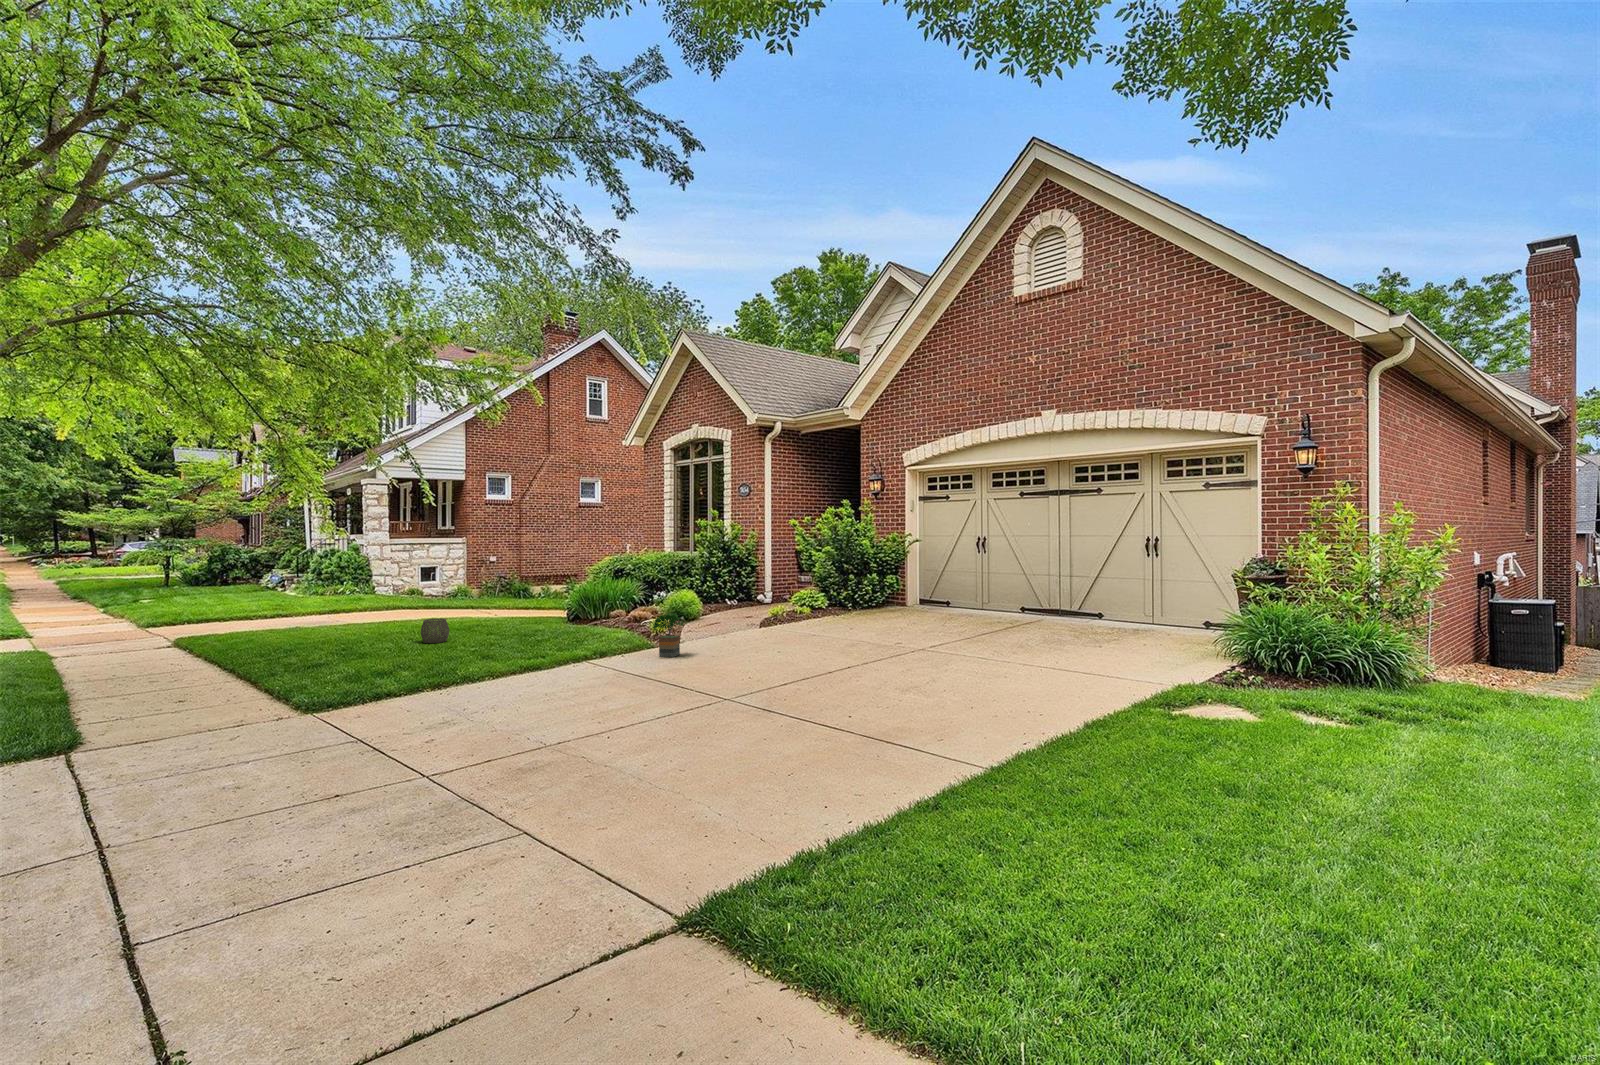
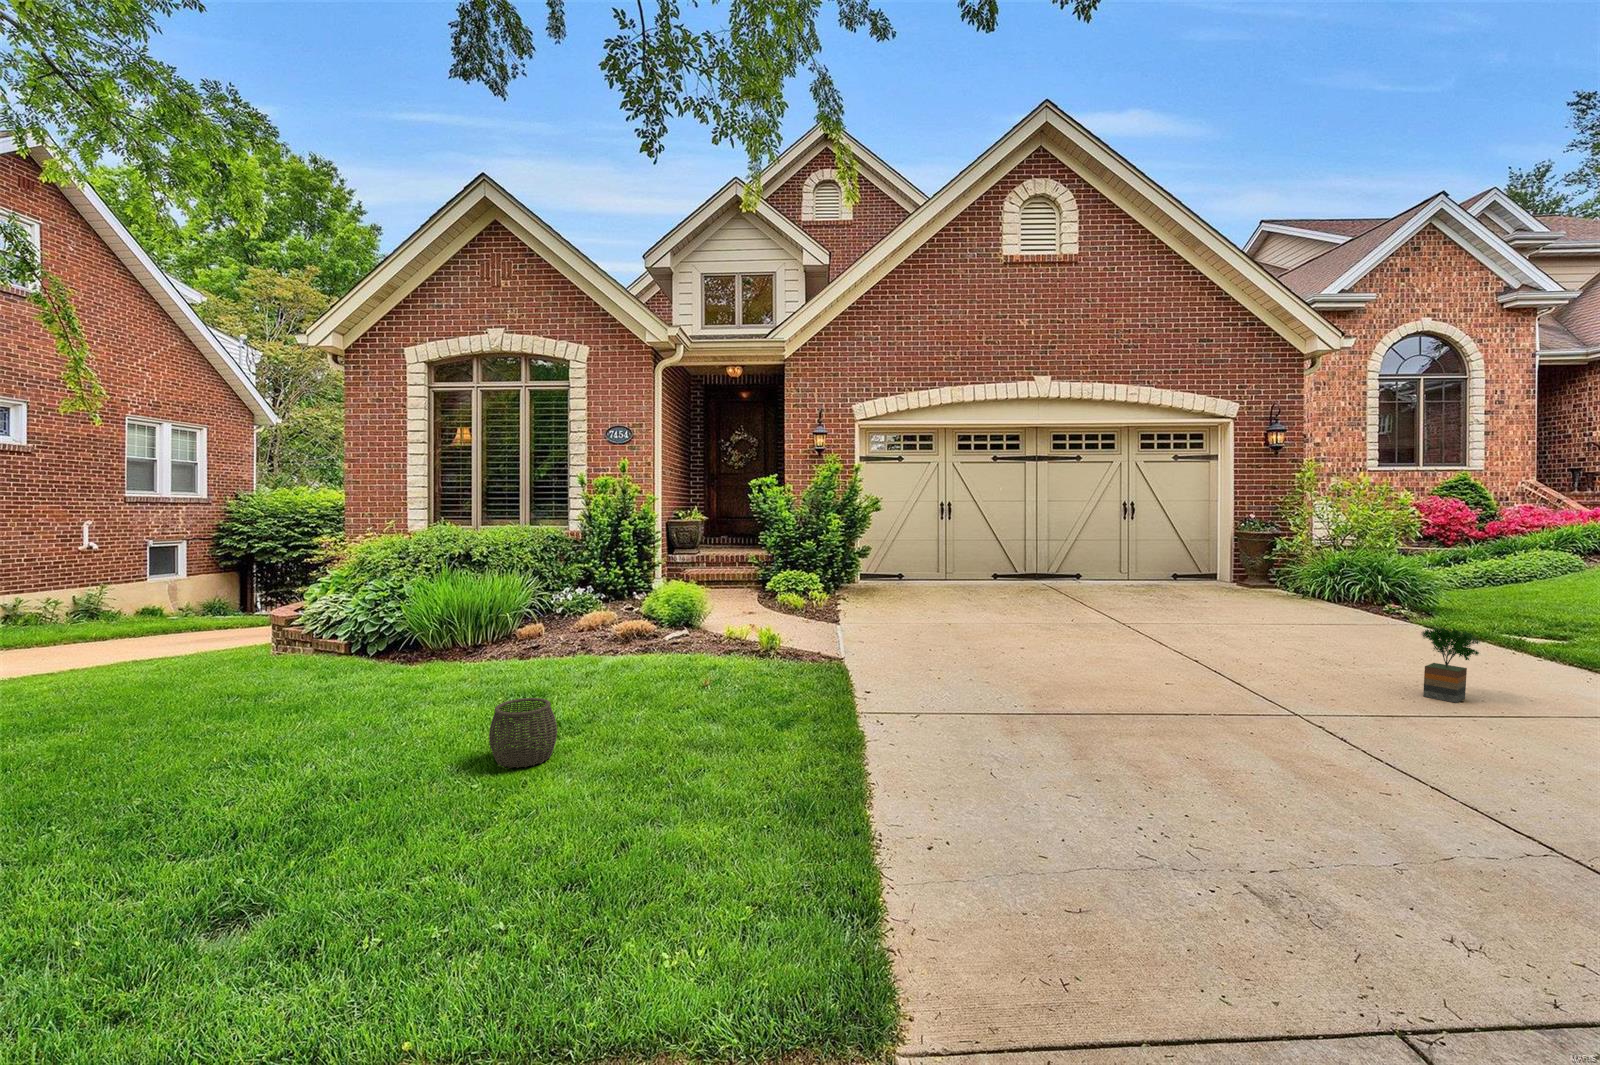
potted tree: present [652,613,683,657] -> present [1421,628,1480,703]

